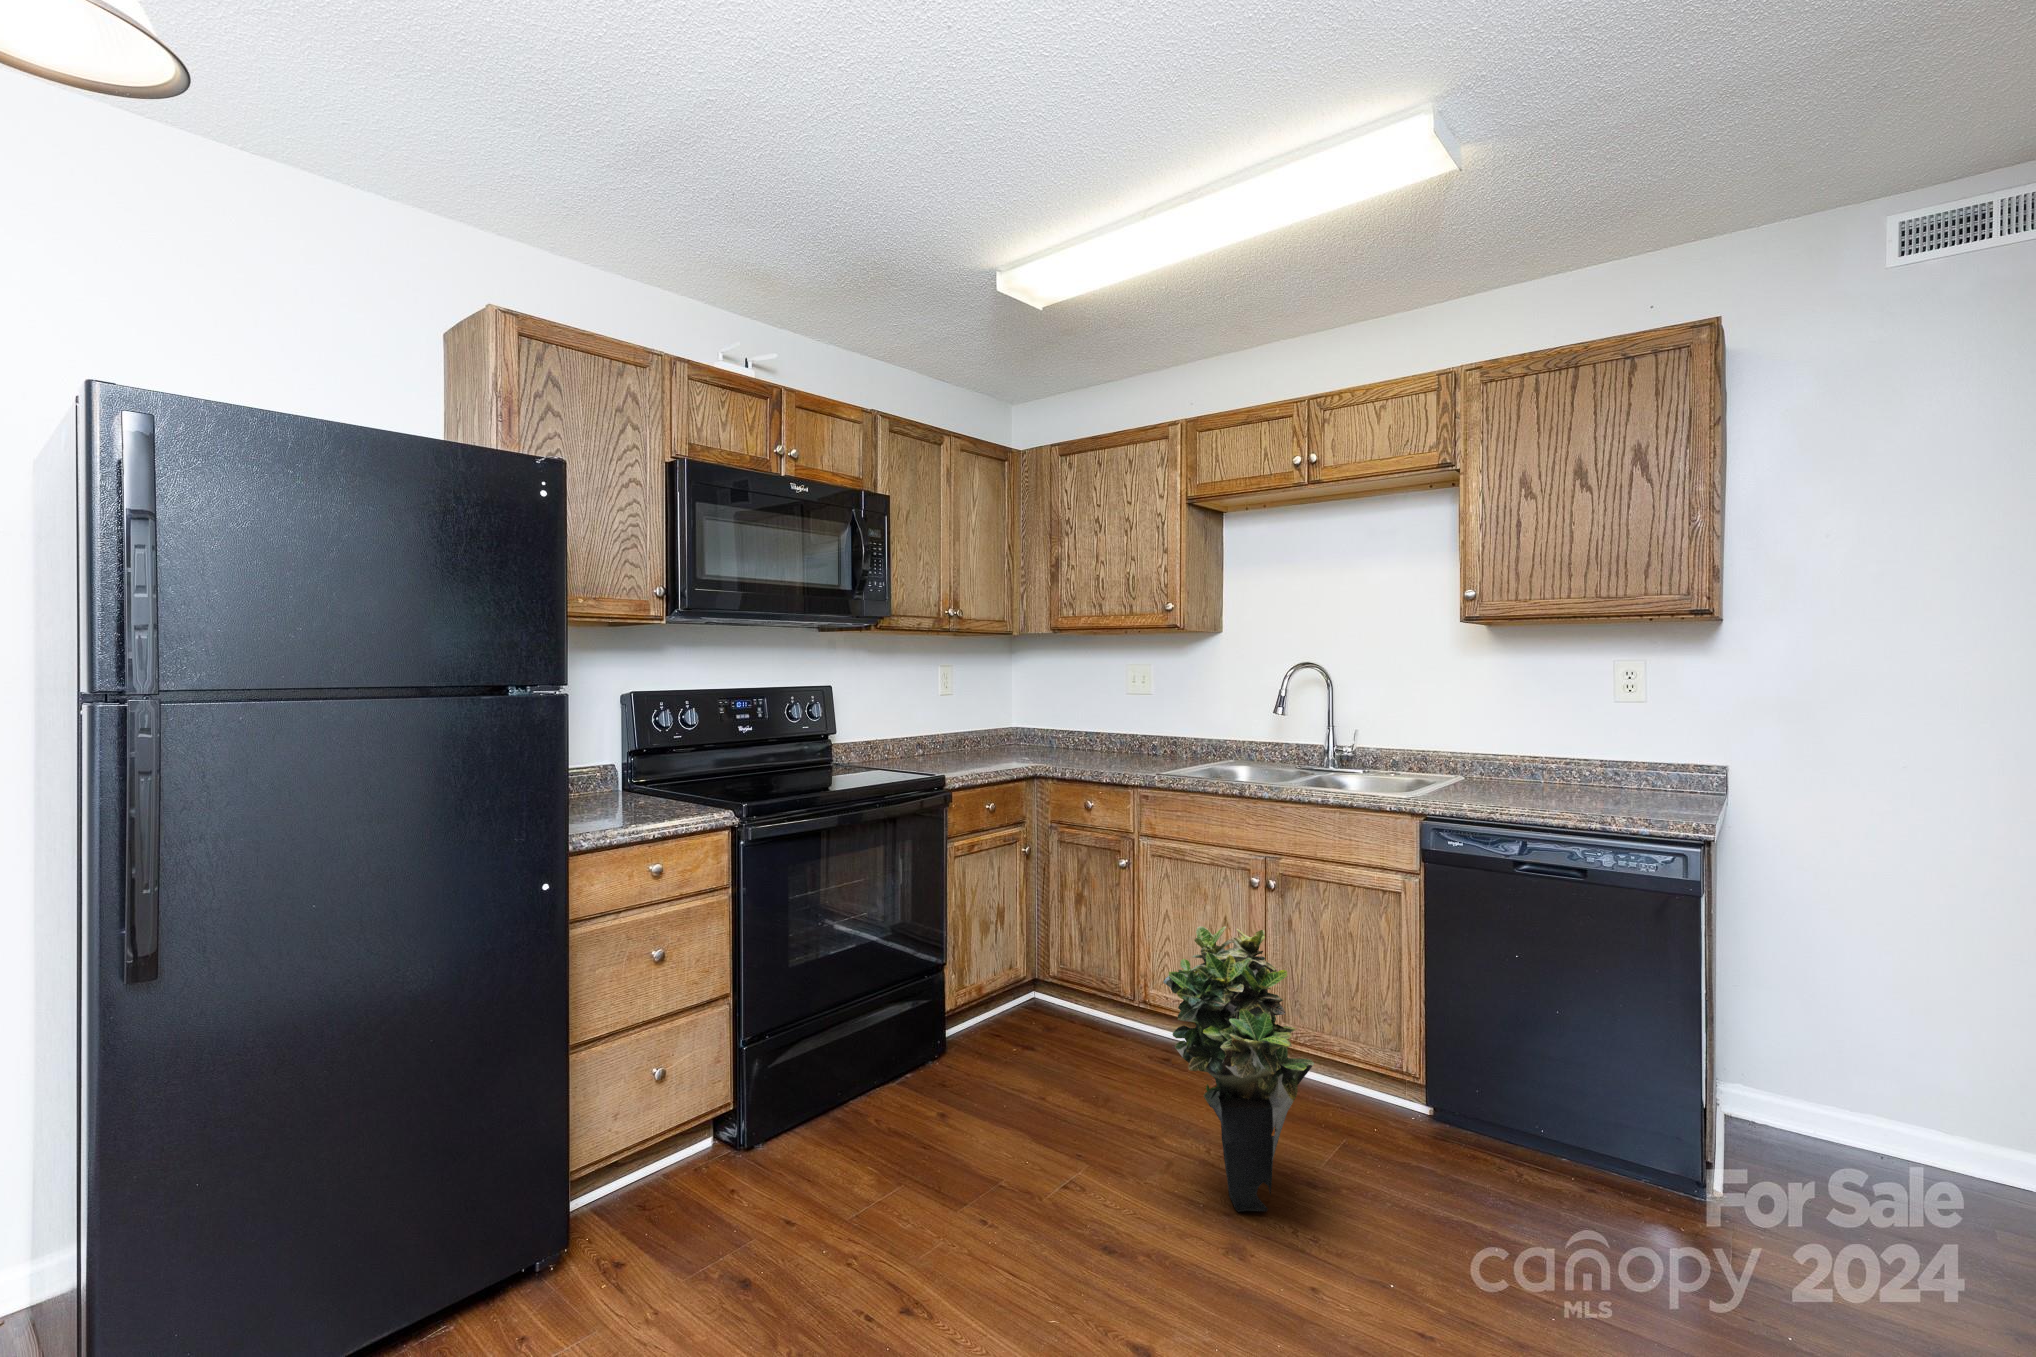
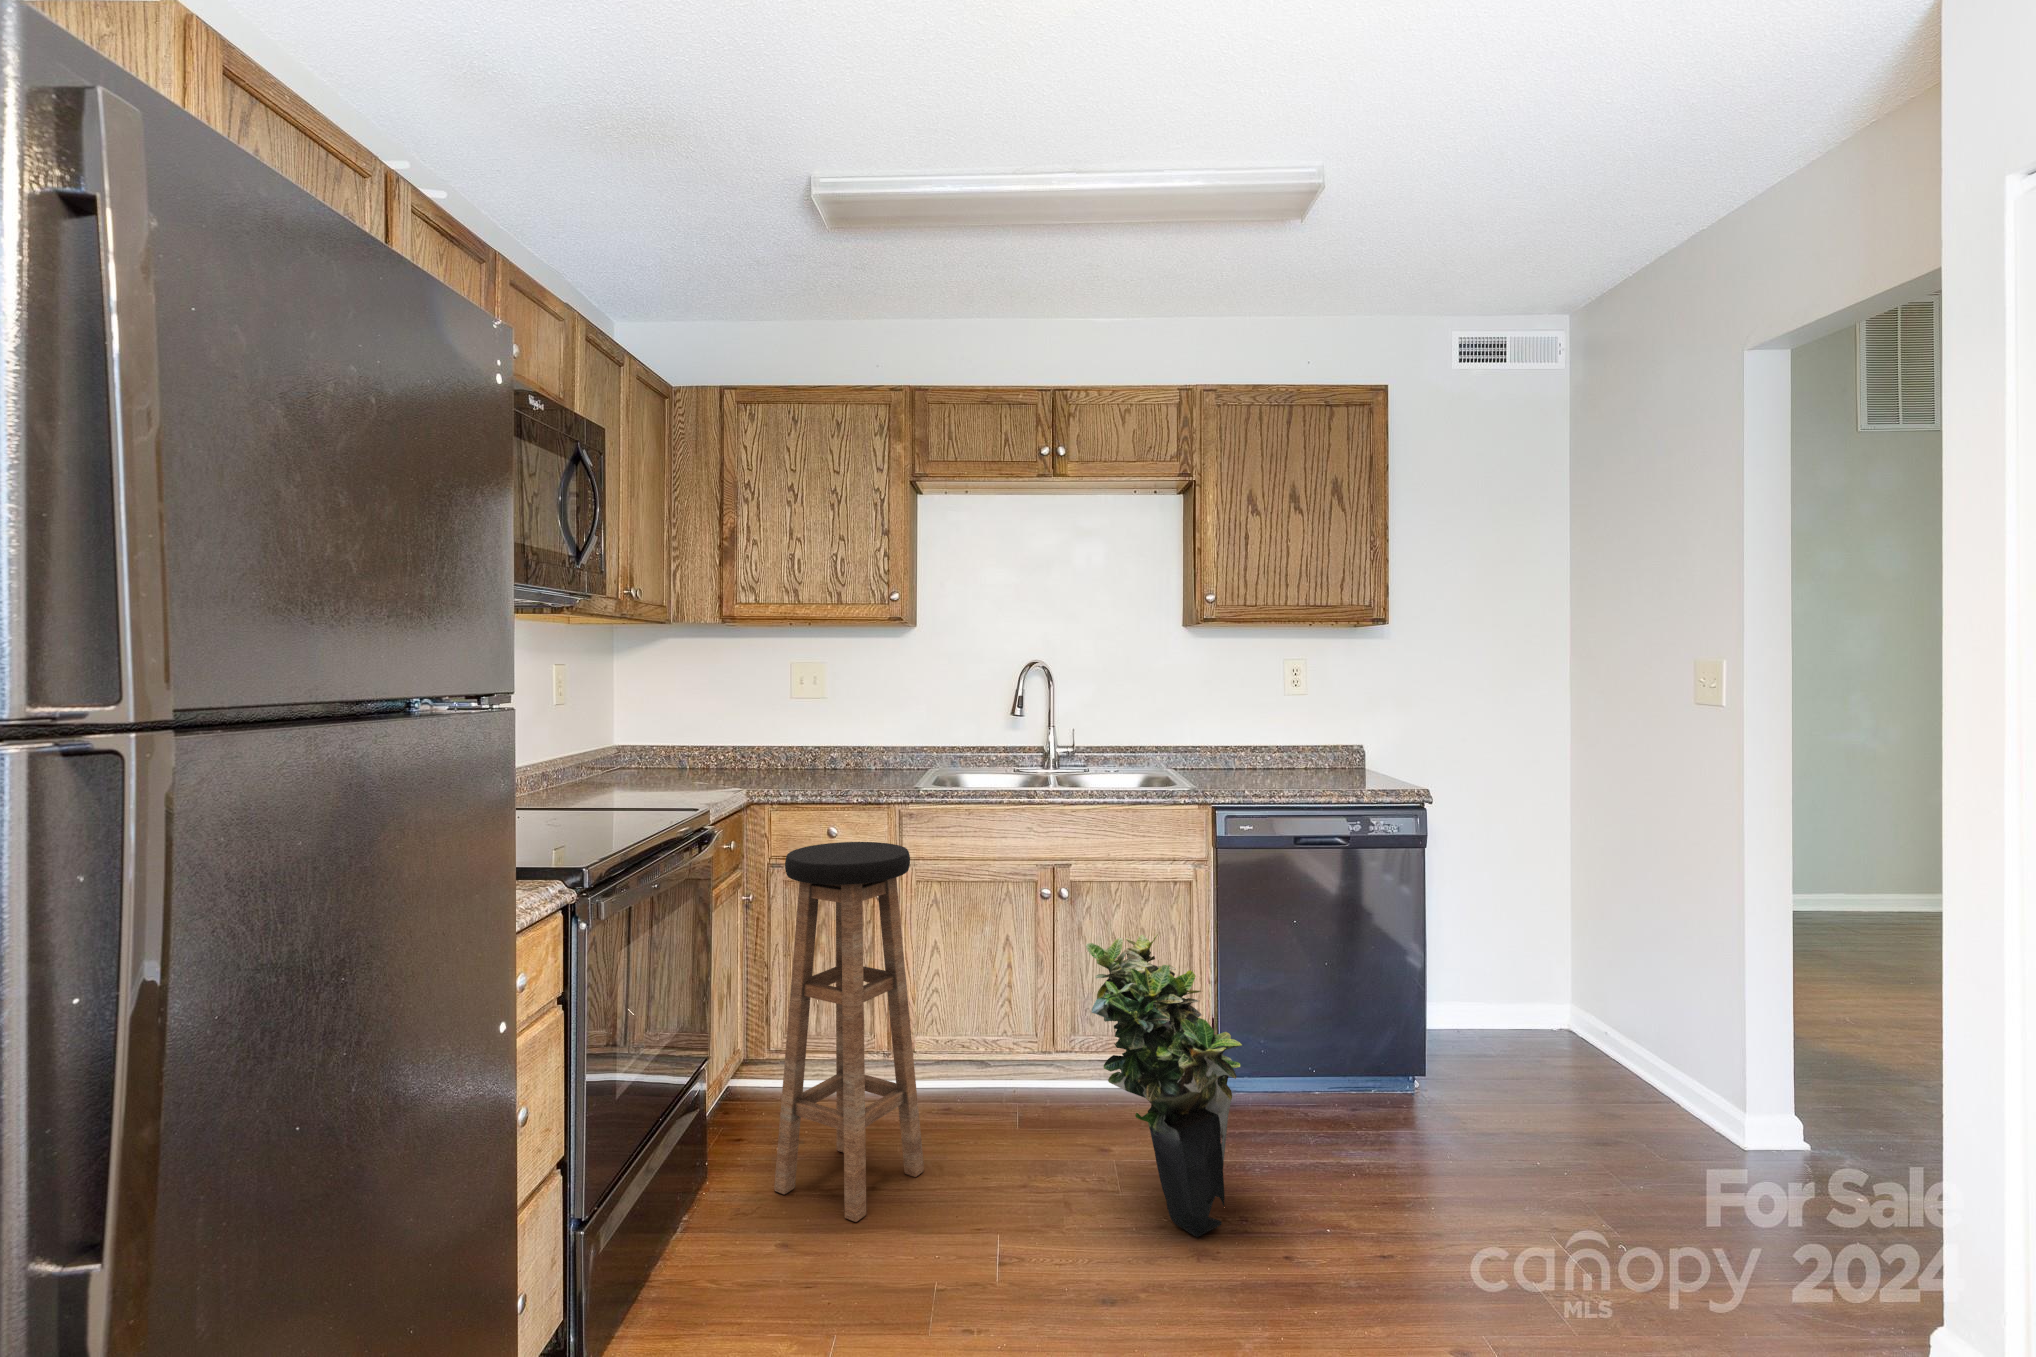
bar stool: none [985,813,1092,1104] -> present [774,842,924,1222]

